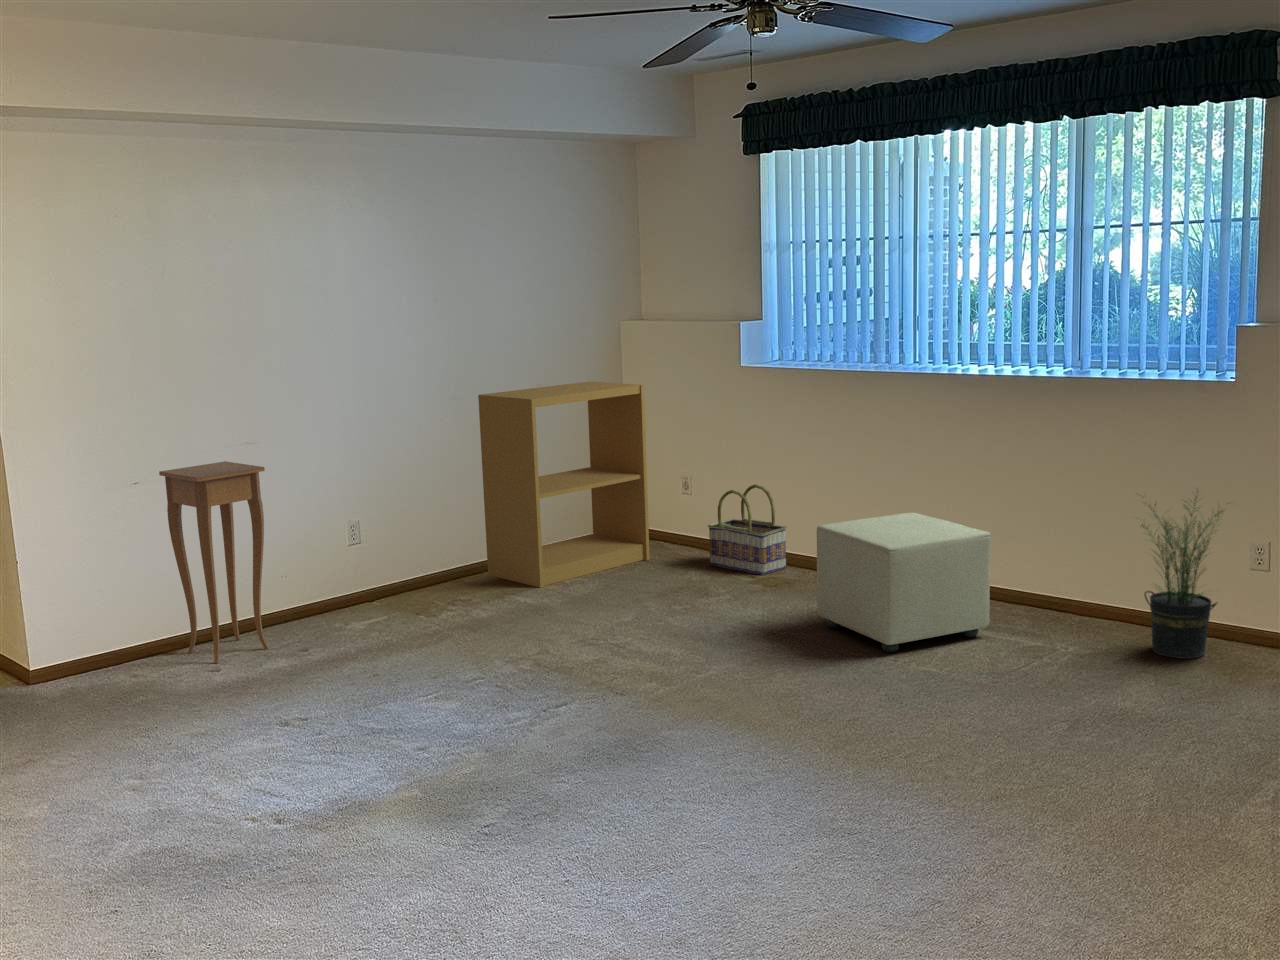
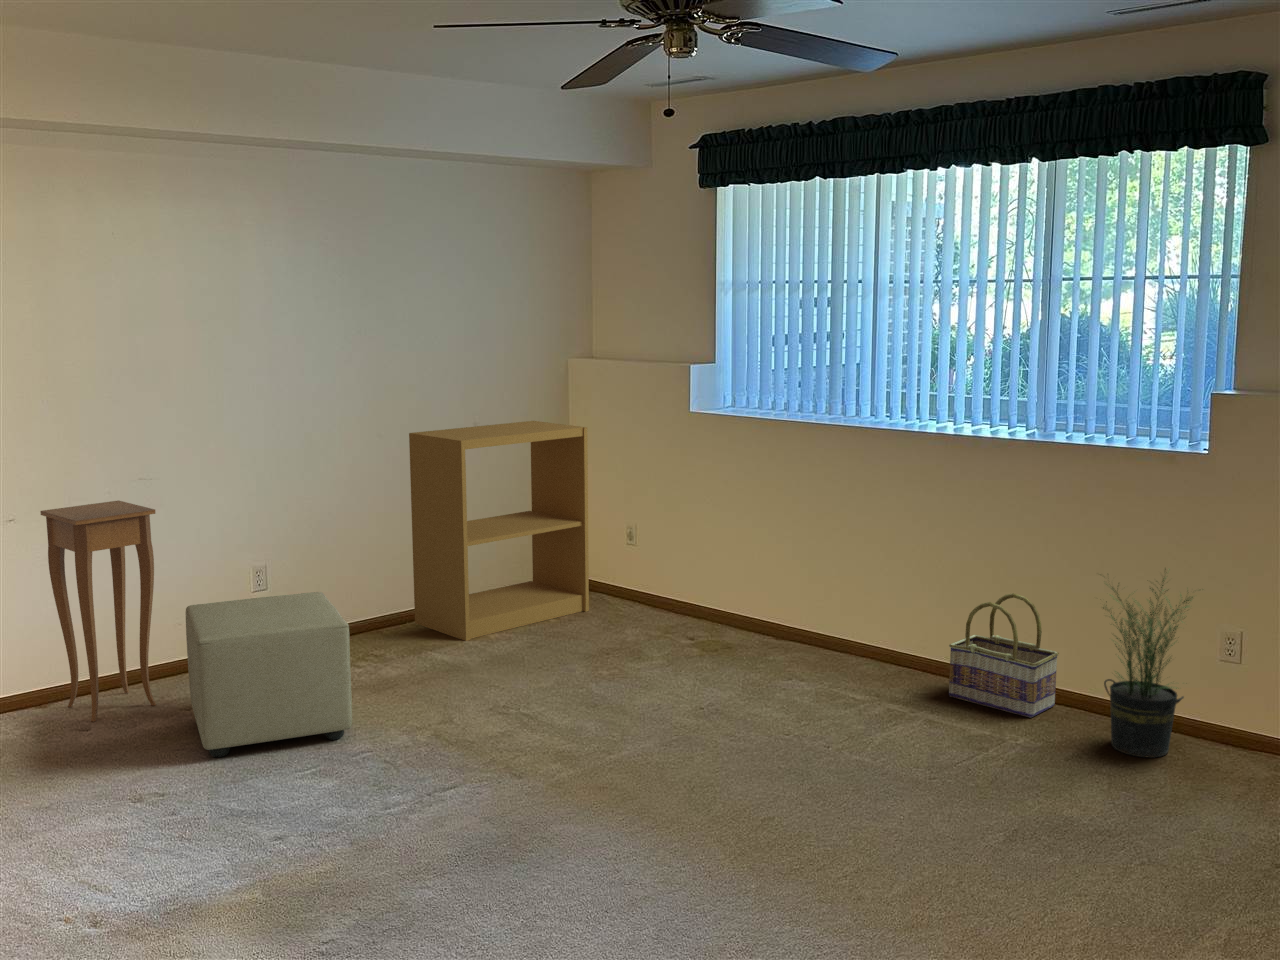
basket: present [708,484,787,575] -> present [949,593,1059,718]
ottoman: present [817,512,991,652] -> present [186,592,352,757]

